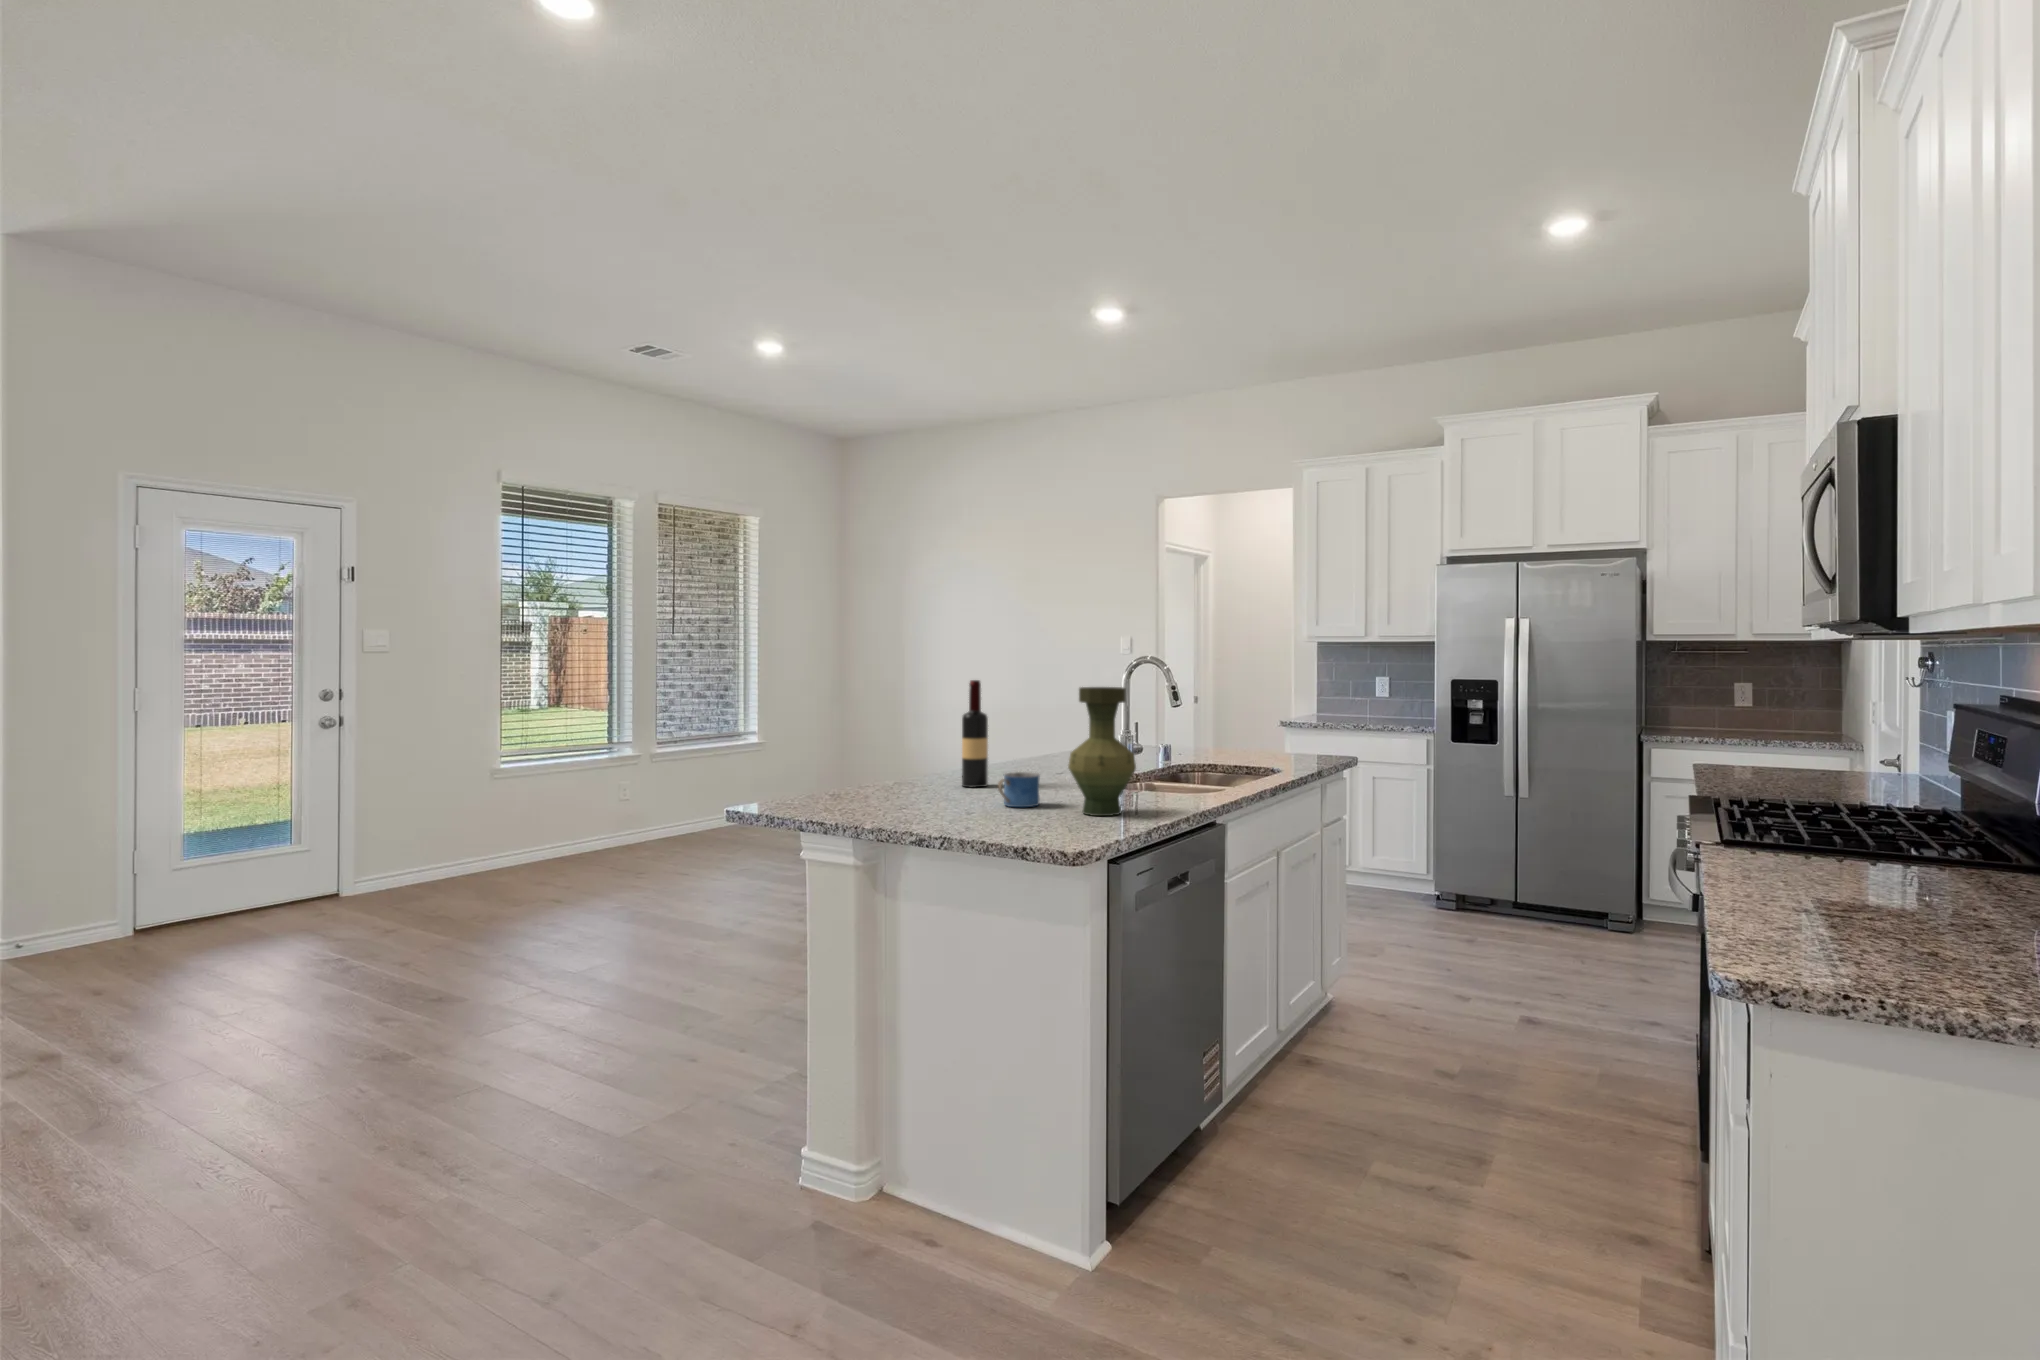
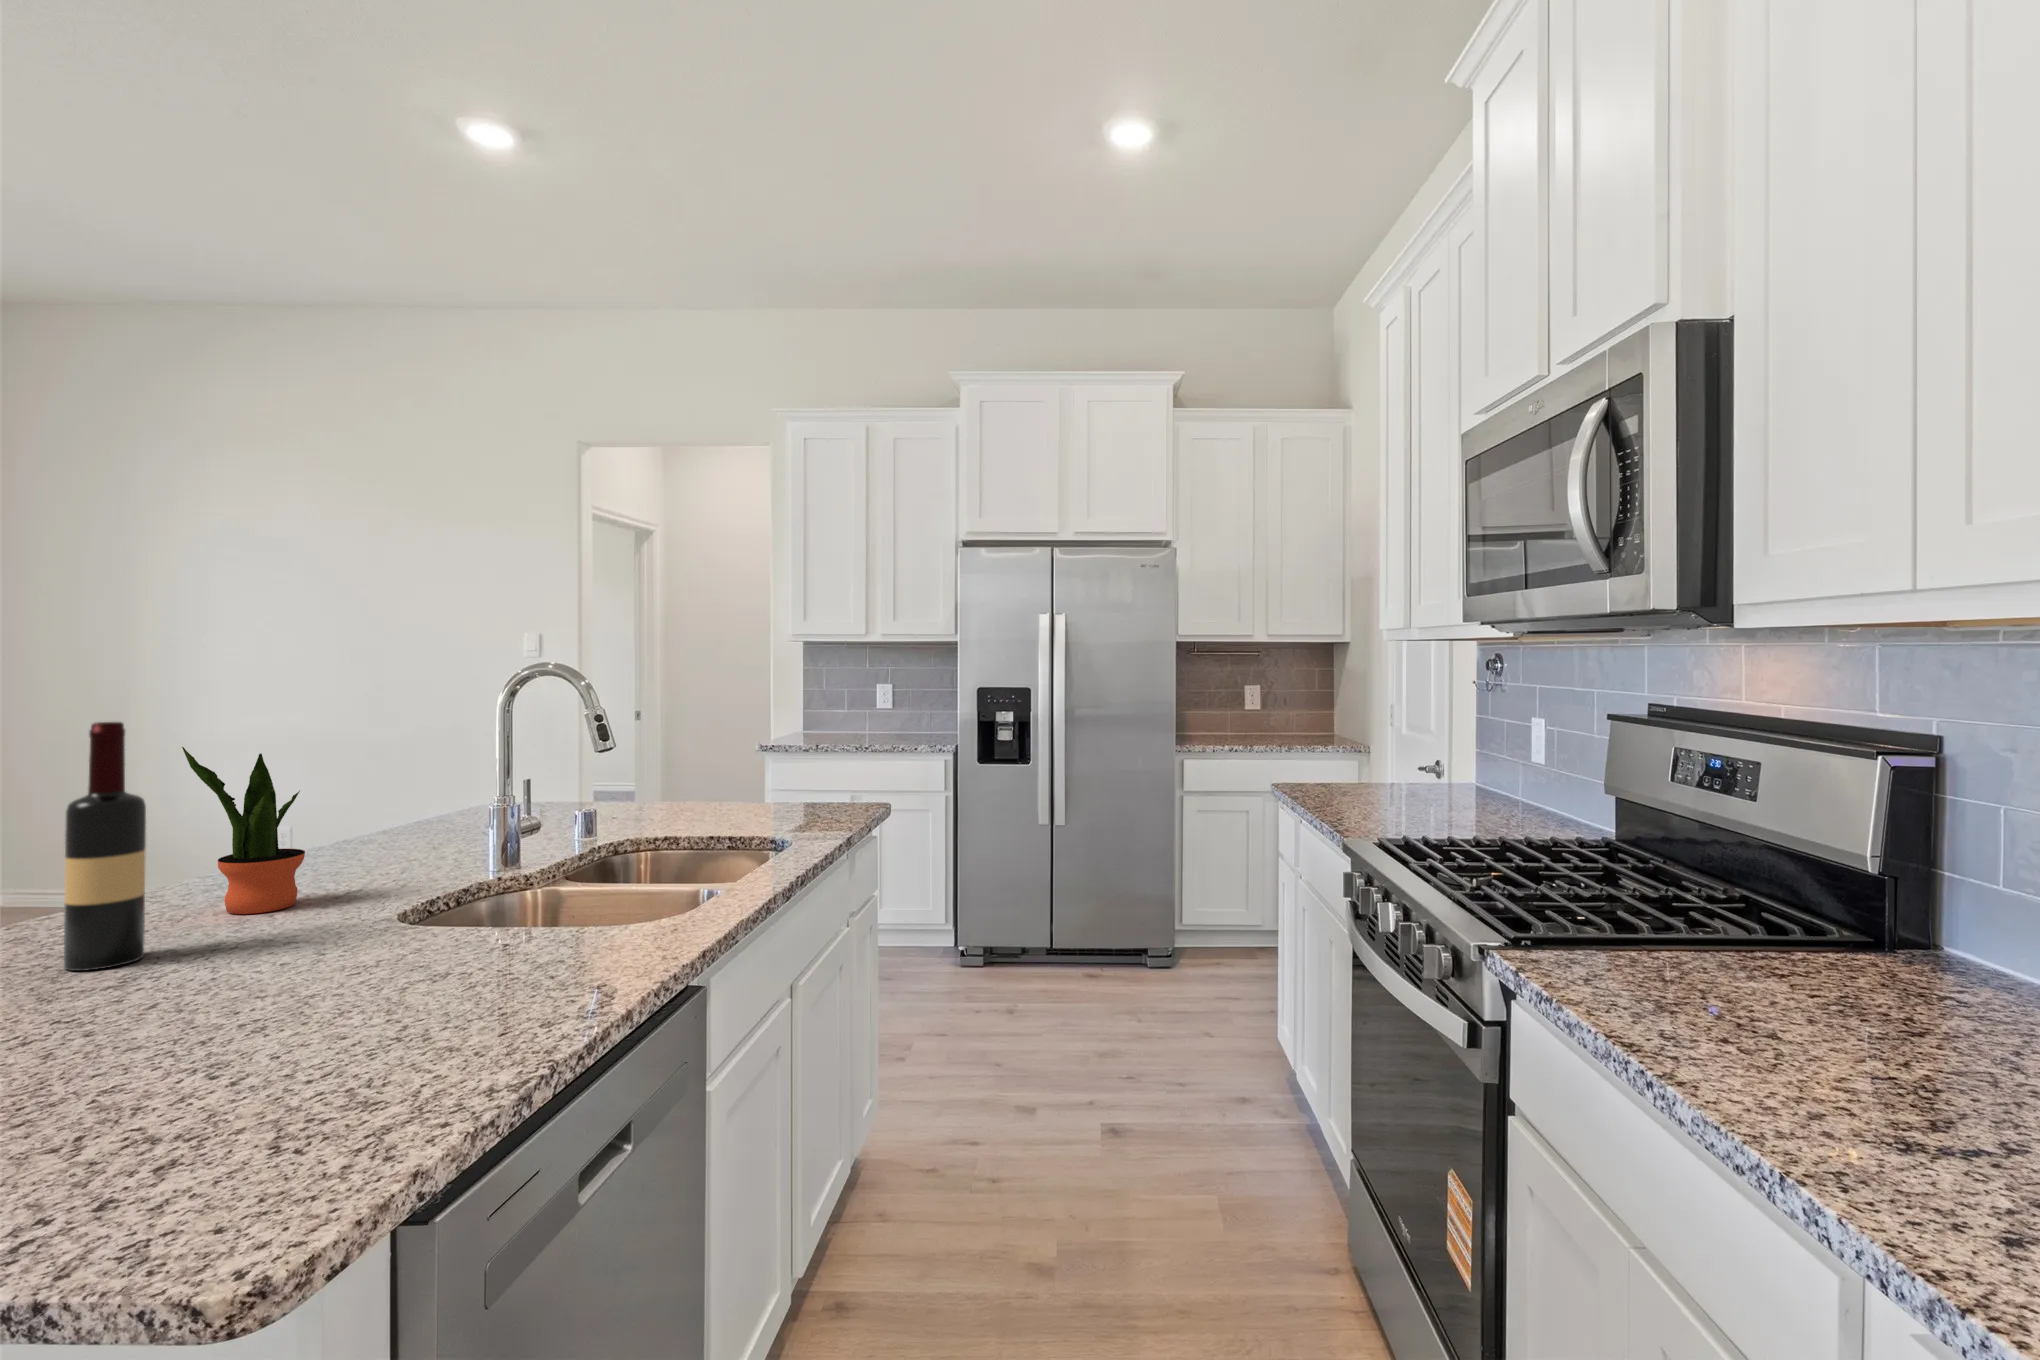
vase: present [1068,687,1136,816] -> none [322,735,508,1045]
potted plant: none [992,694,1038,776] -> present [182,747,305,914]
mug: present [998,772,1040,807] -> none [111,942,255,1042]

